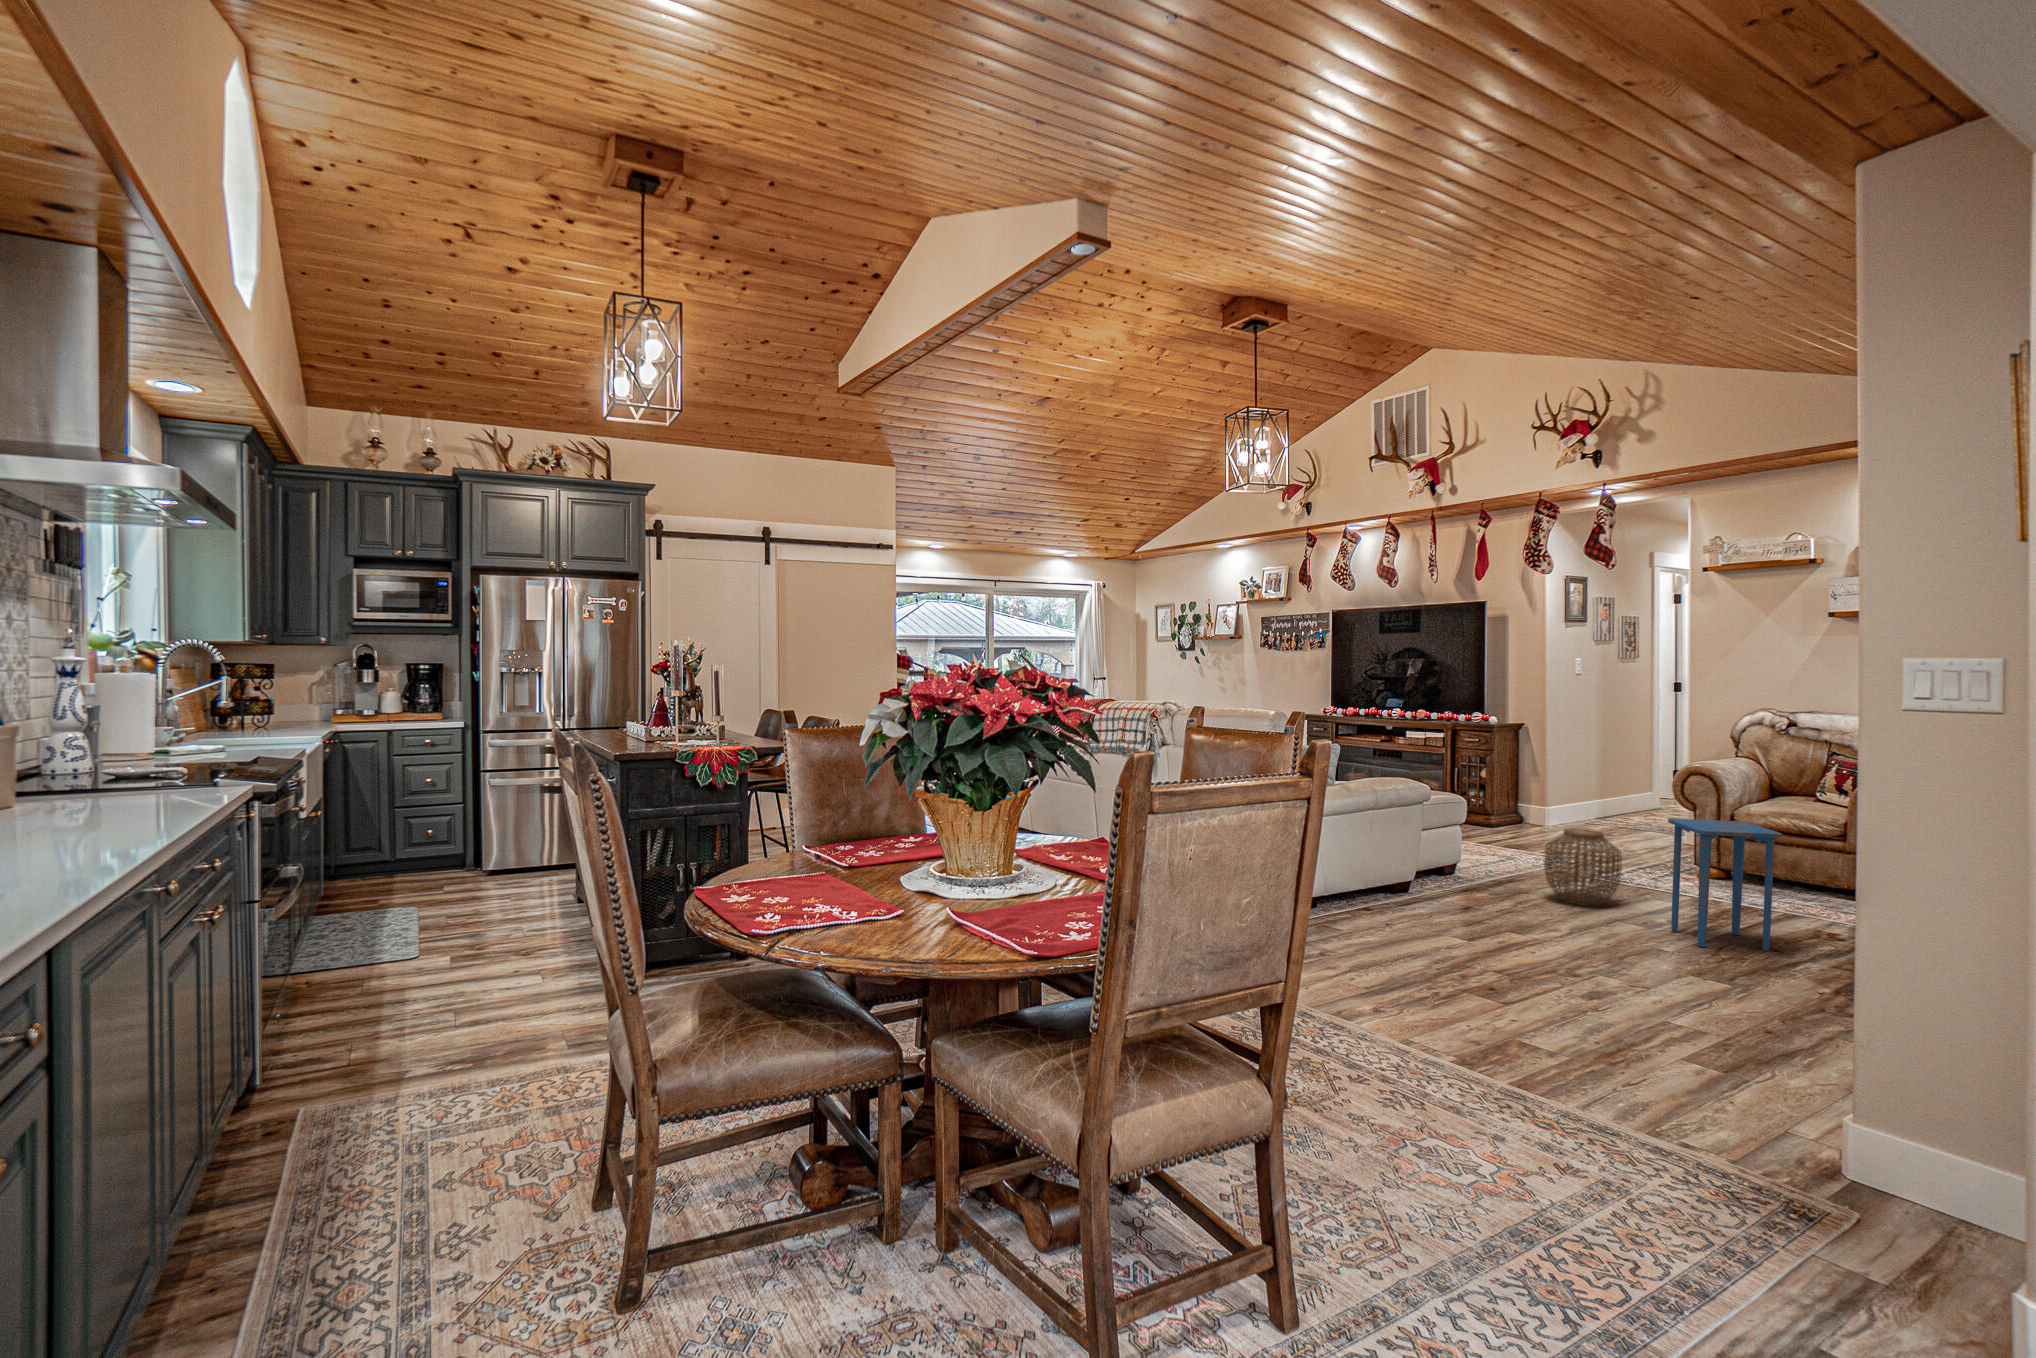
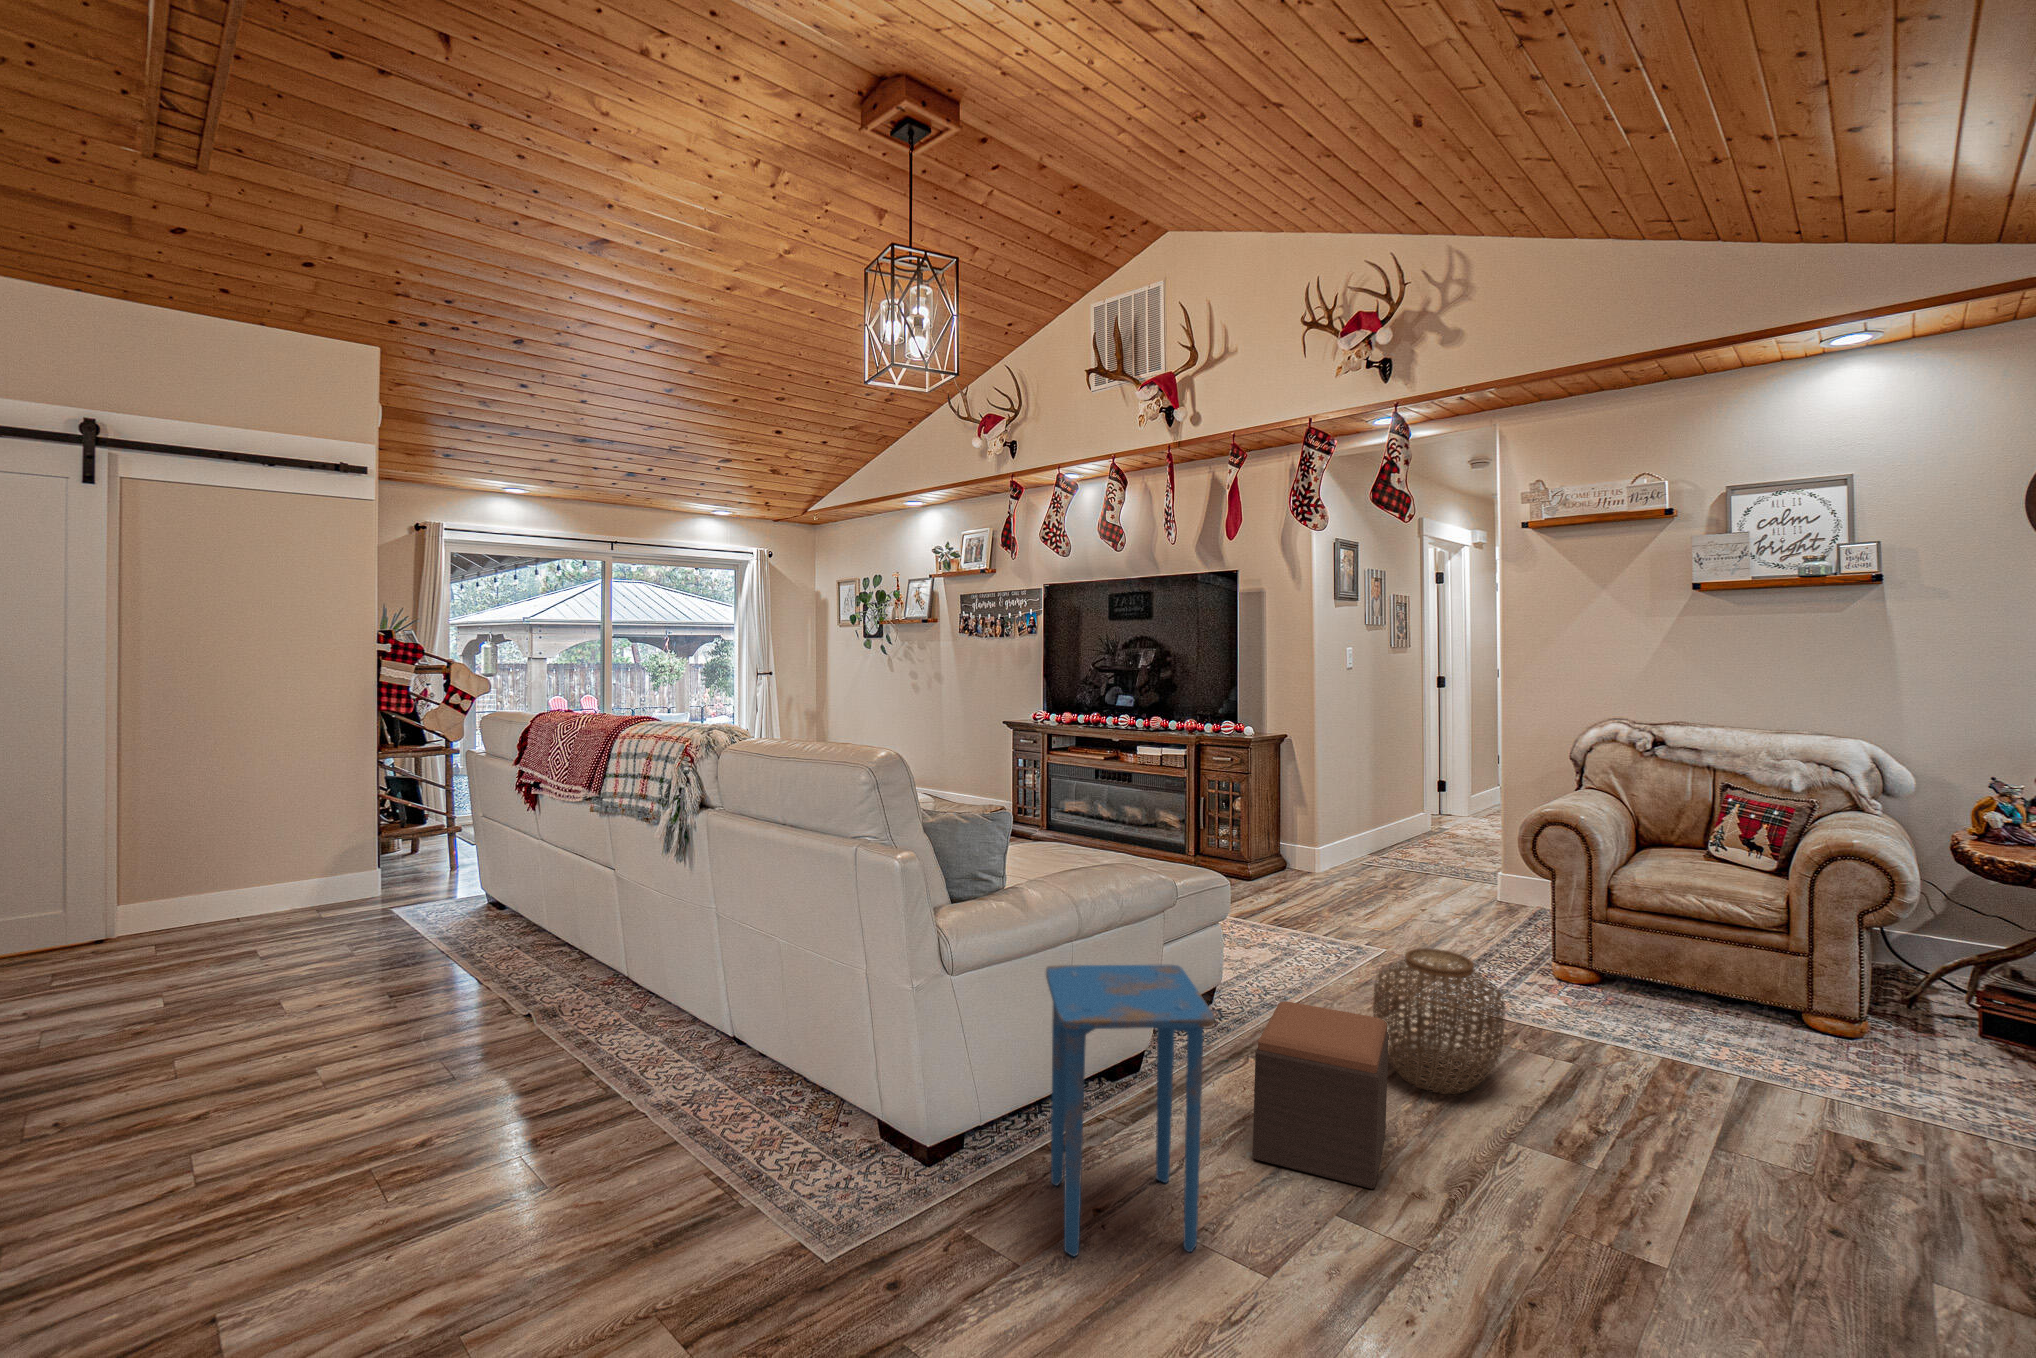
side table: present [1668,819,1782,951] -> present [1046,965,1215,1256]
footstool: none [1462,843,1542,923] -> present [1253,1001,1389,1189]

